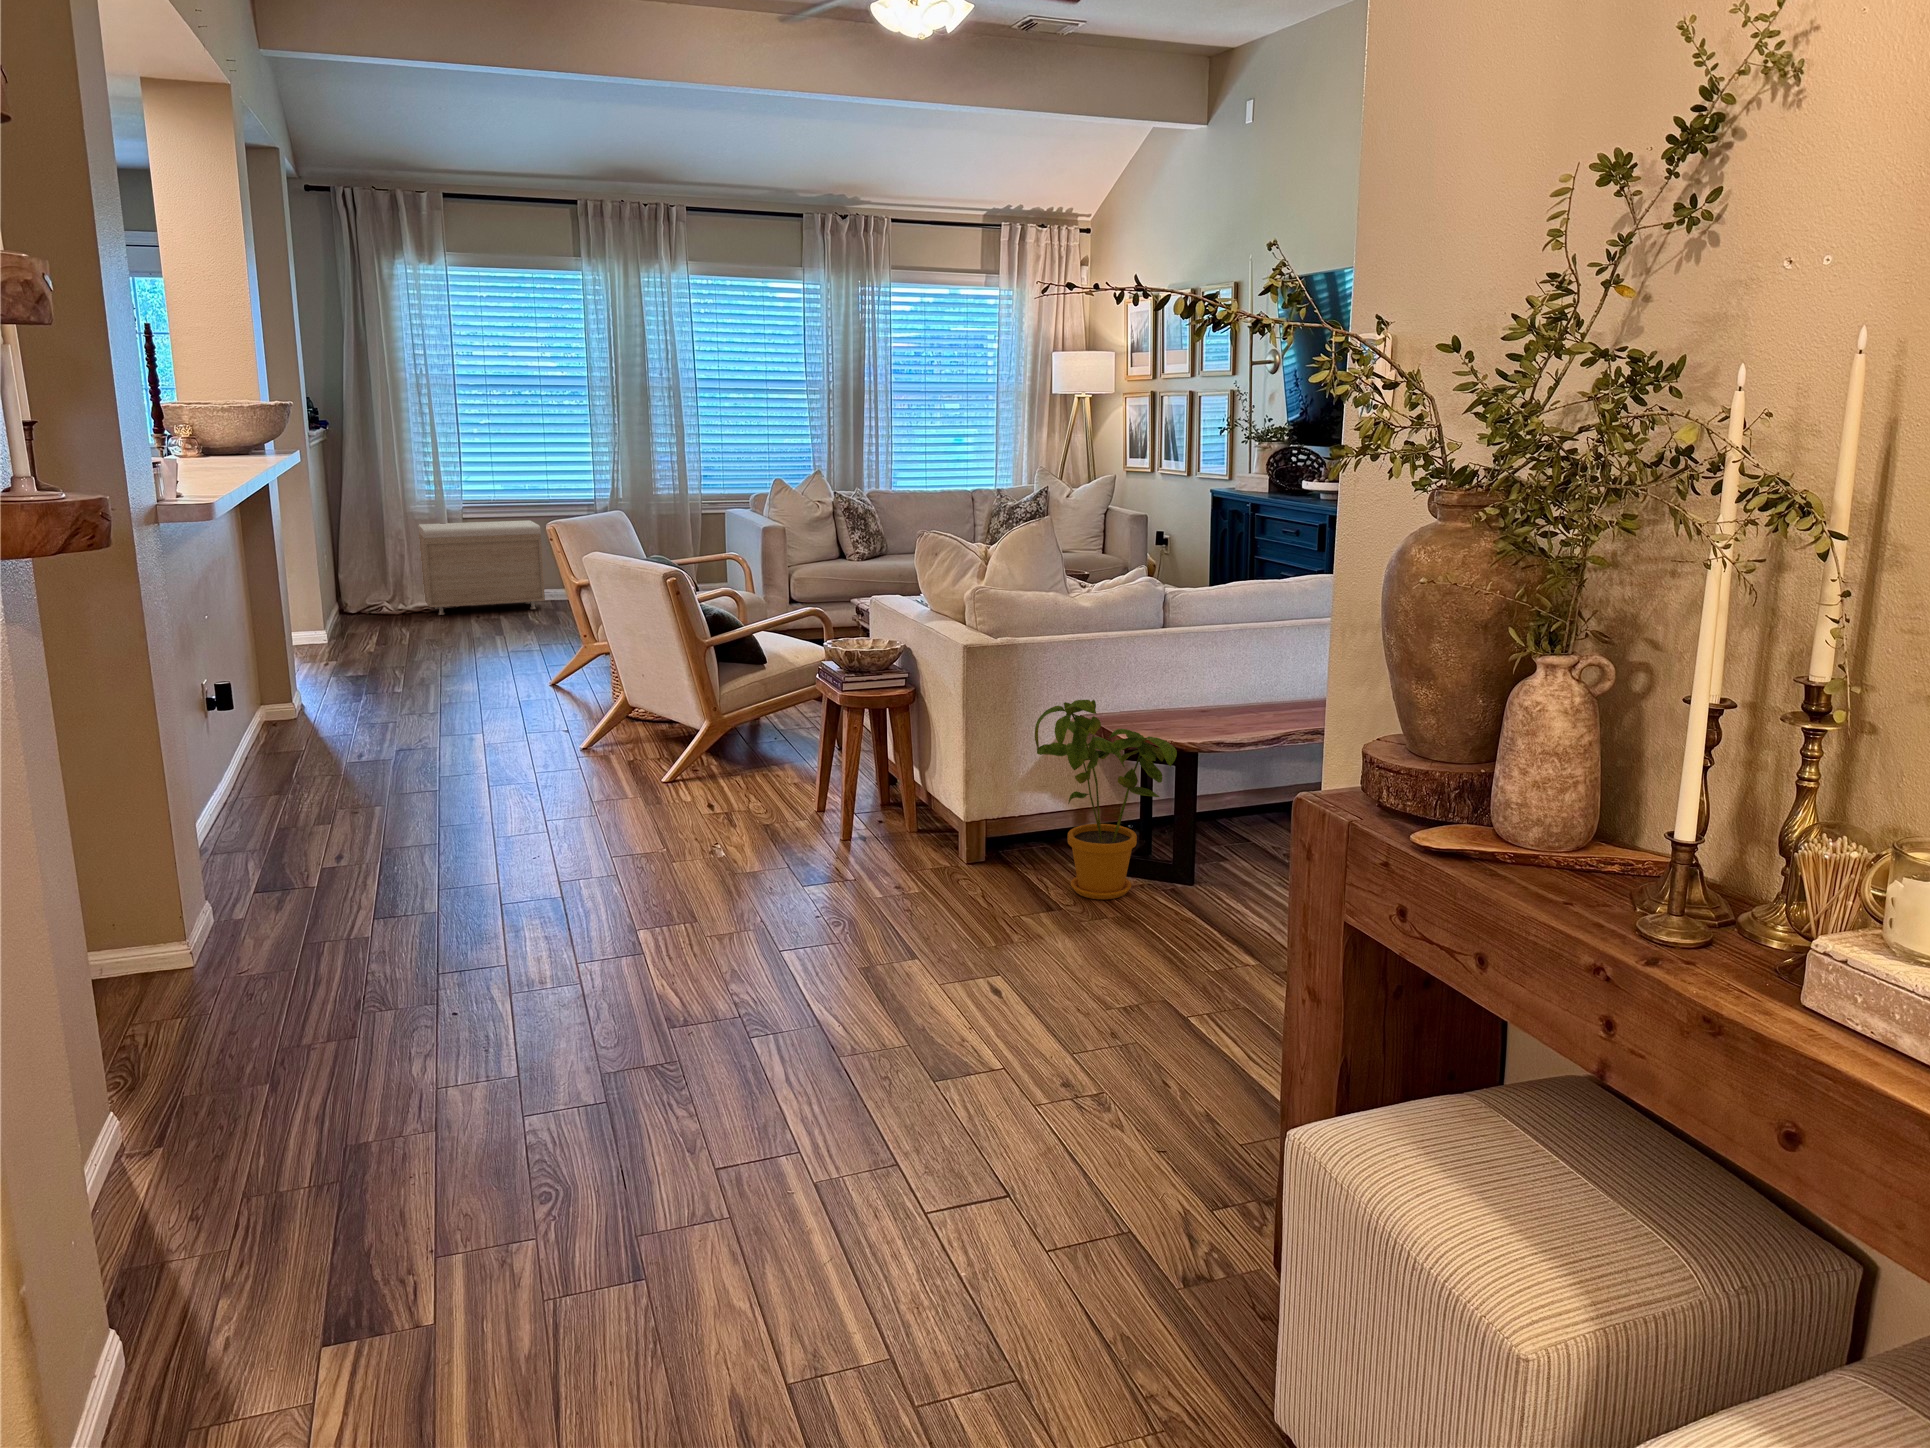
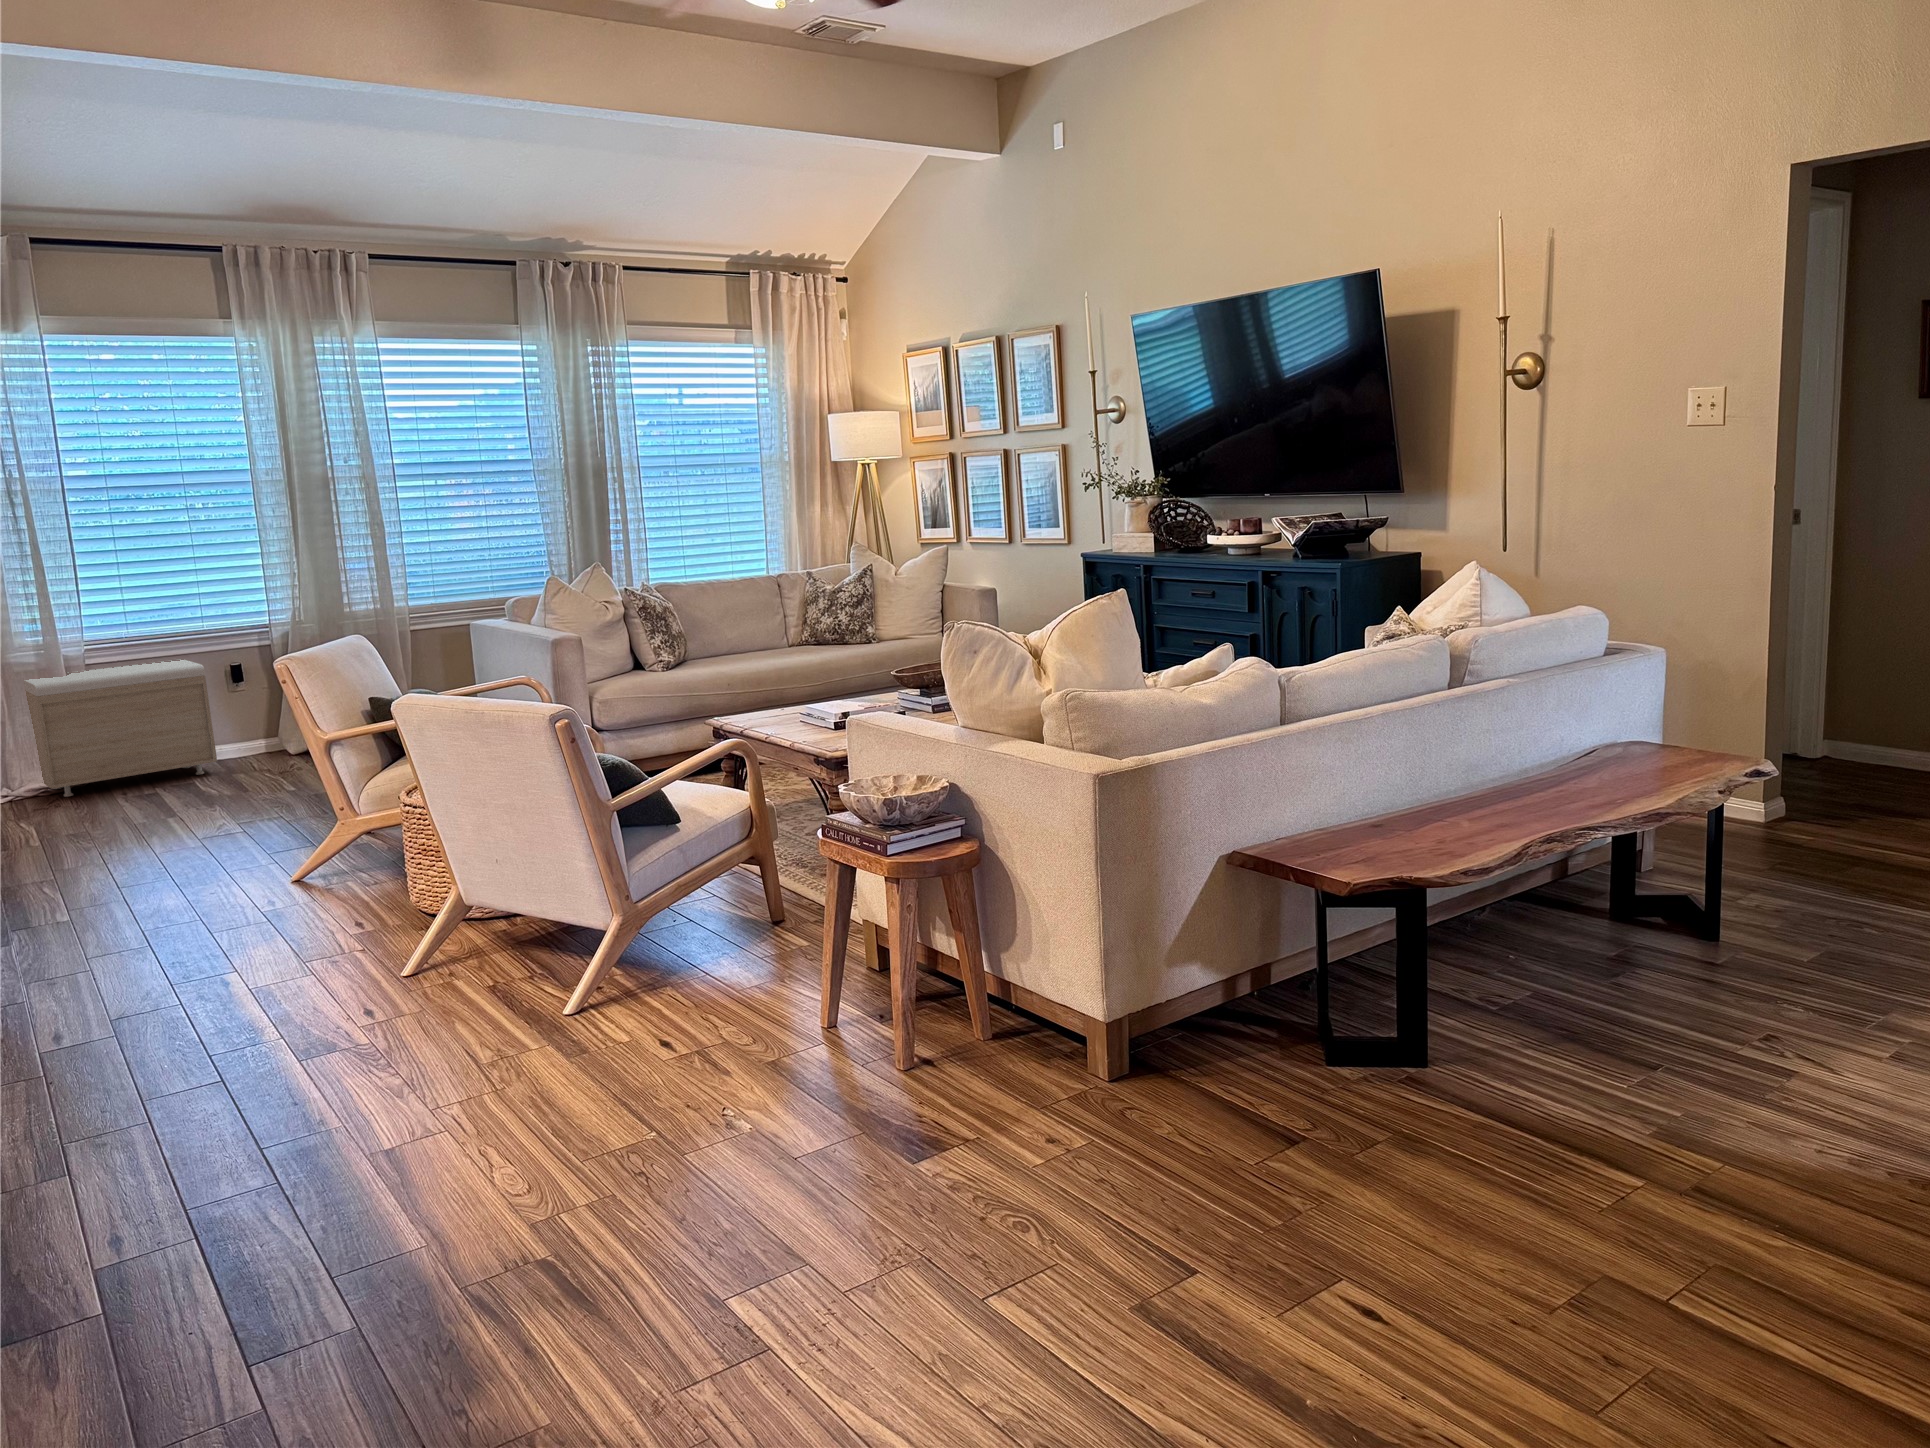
house plant: present [1035,700,1177,899] -> none [1181,834,1399,1100]

